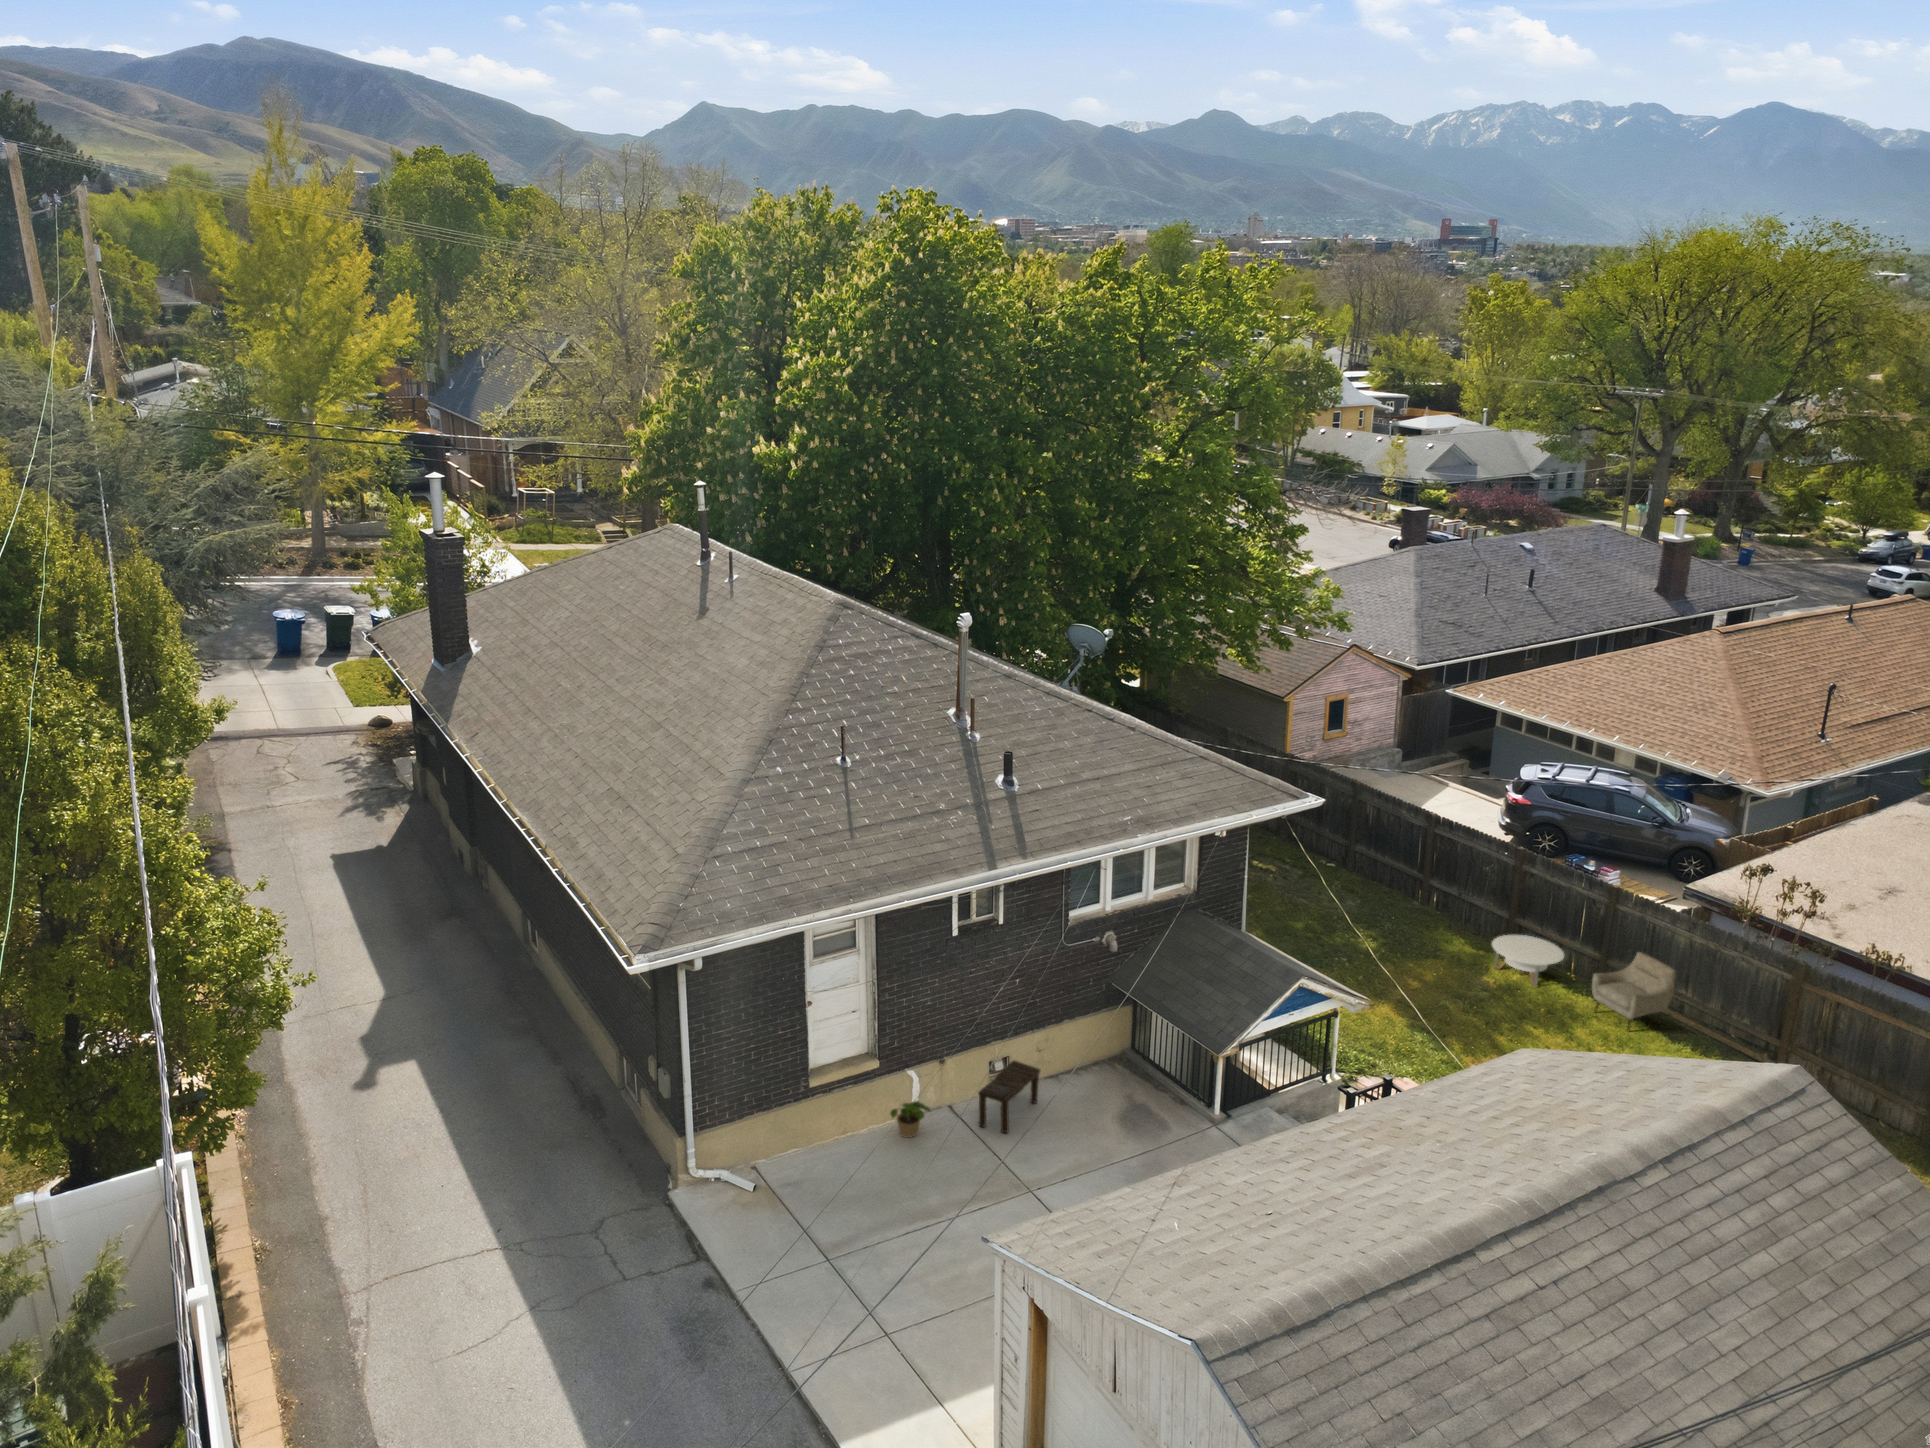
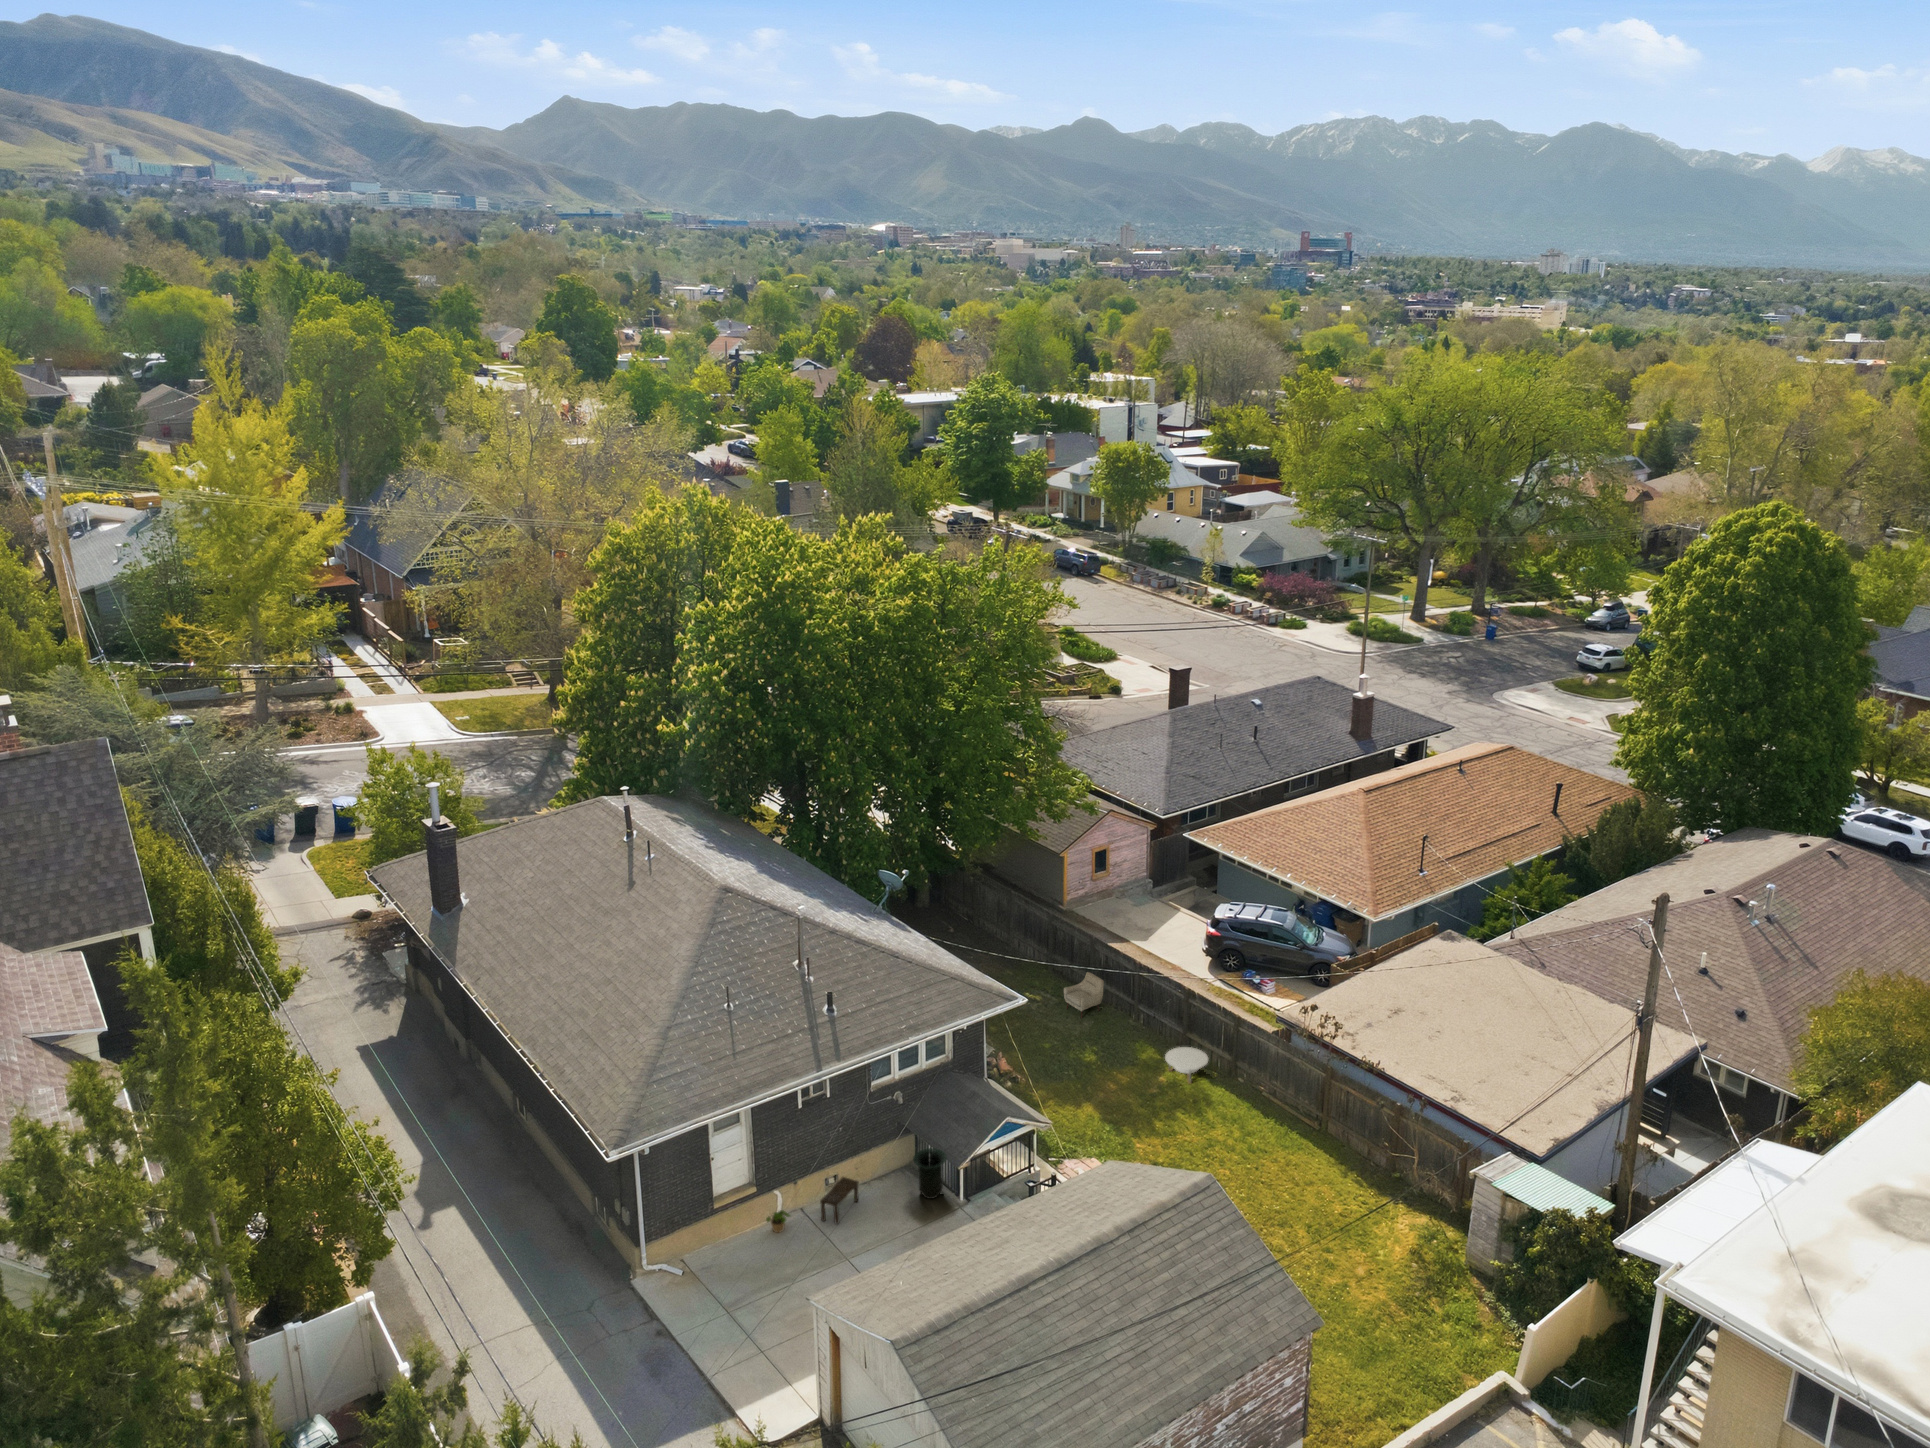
chair: present [1592,952,1676,1031] -> present [1064,972,1104,1018]
trash can: none [1131,1027,1188,1109] -> present [913,1148,947,1199]

